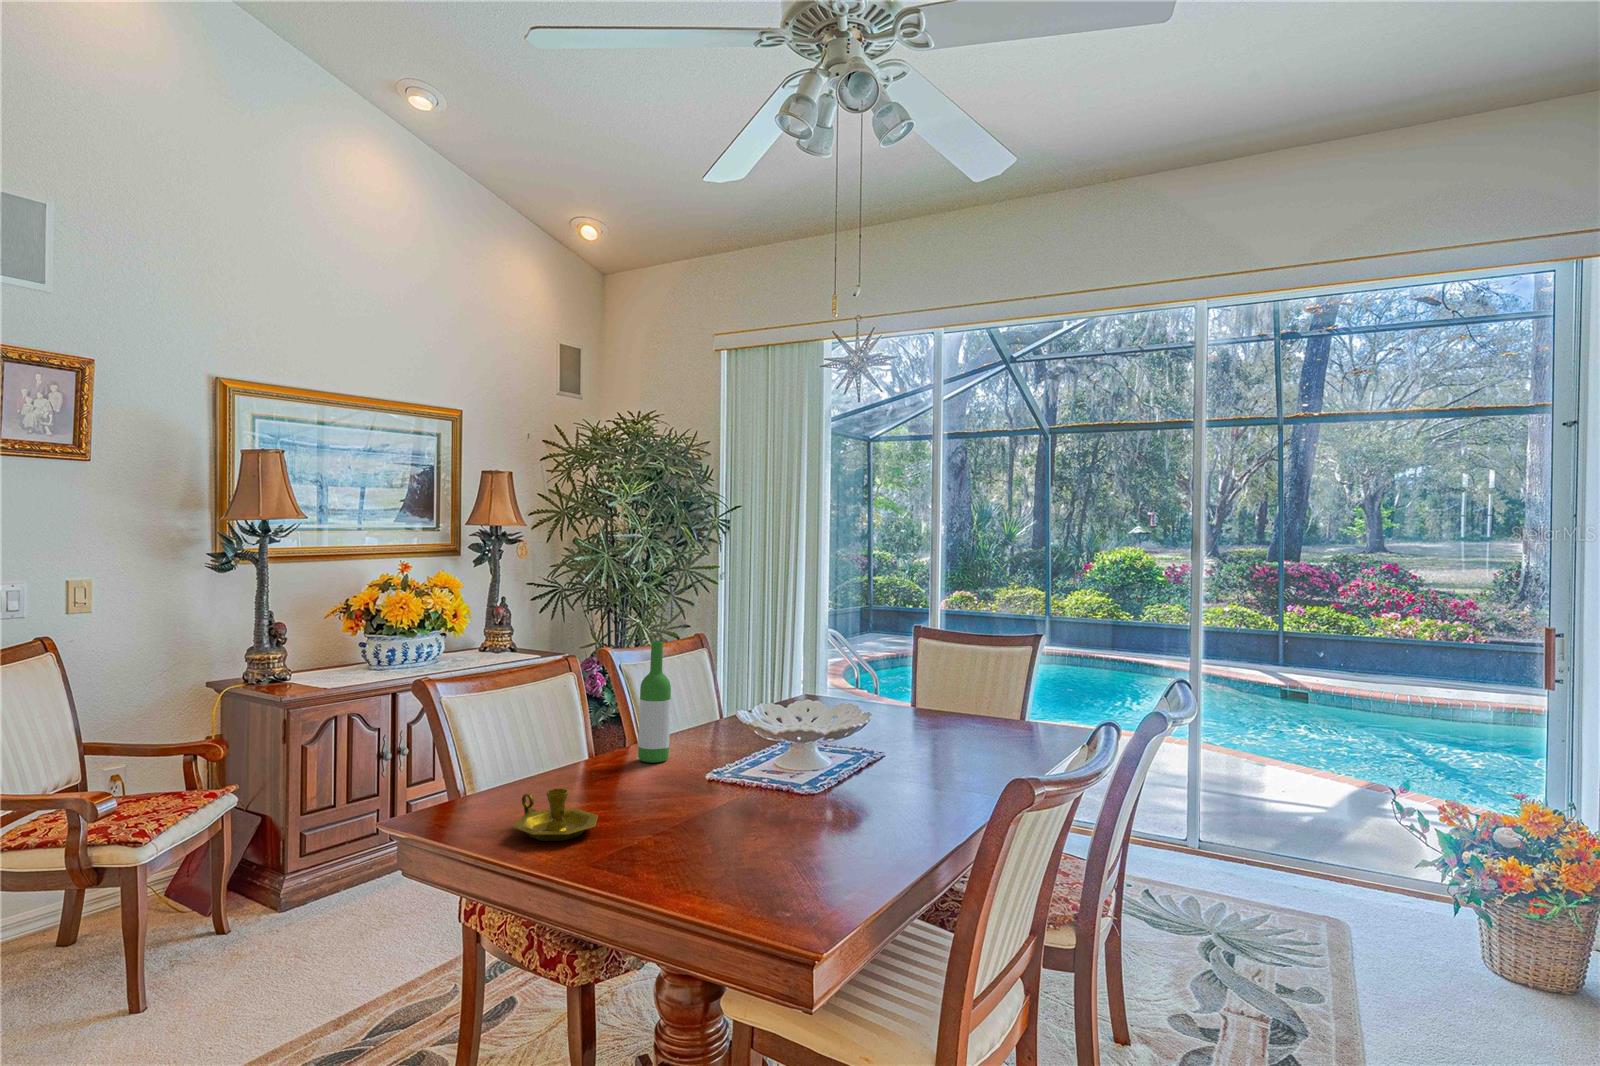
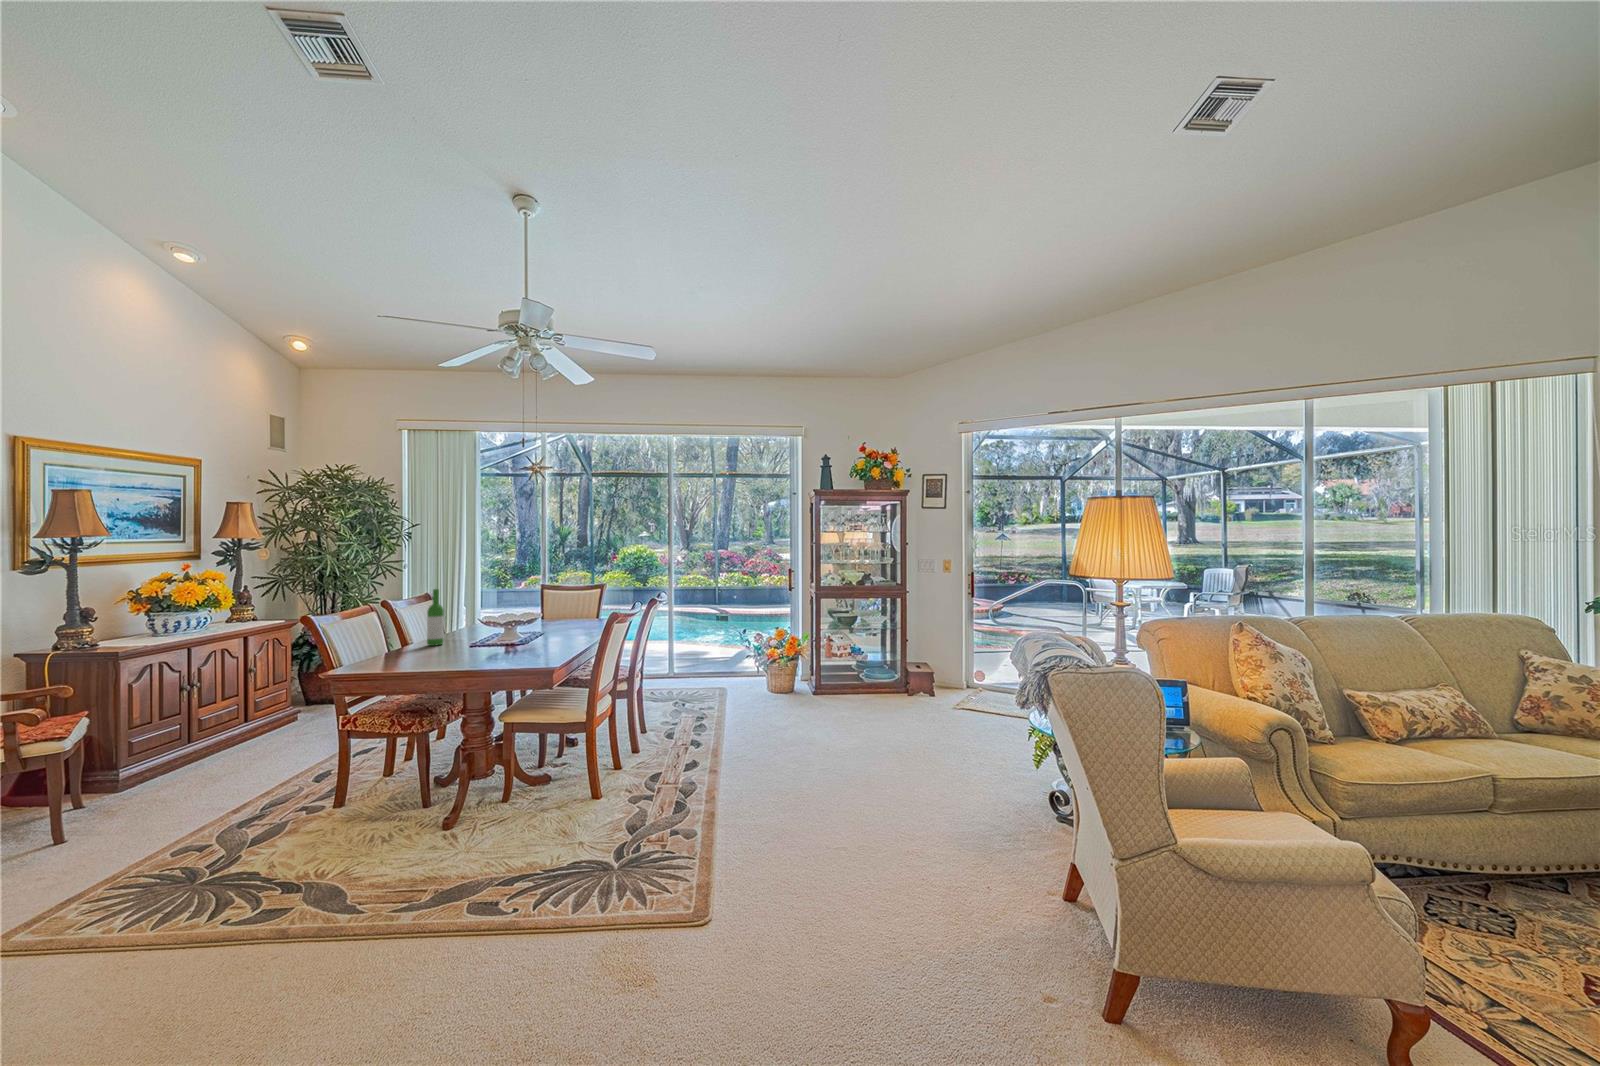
candlestick: present [511,789,598,841] -> none [402,645,445,664]

